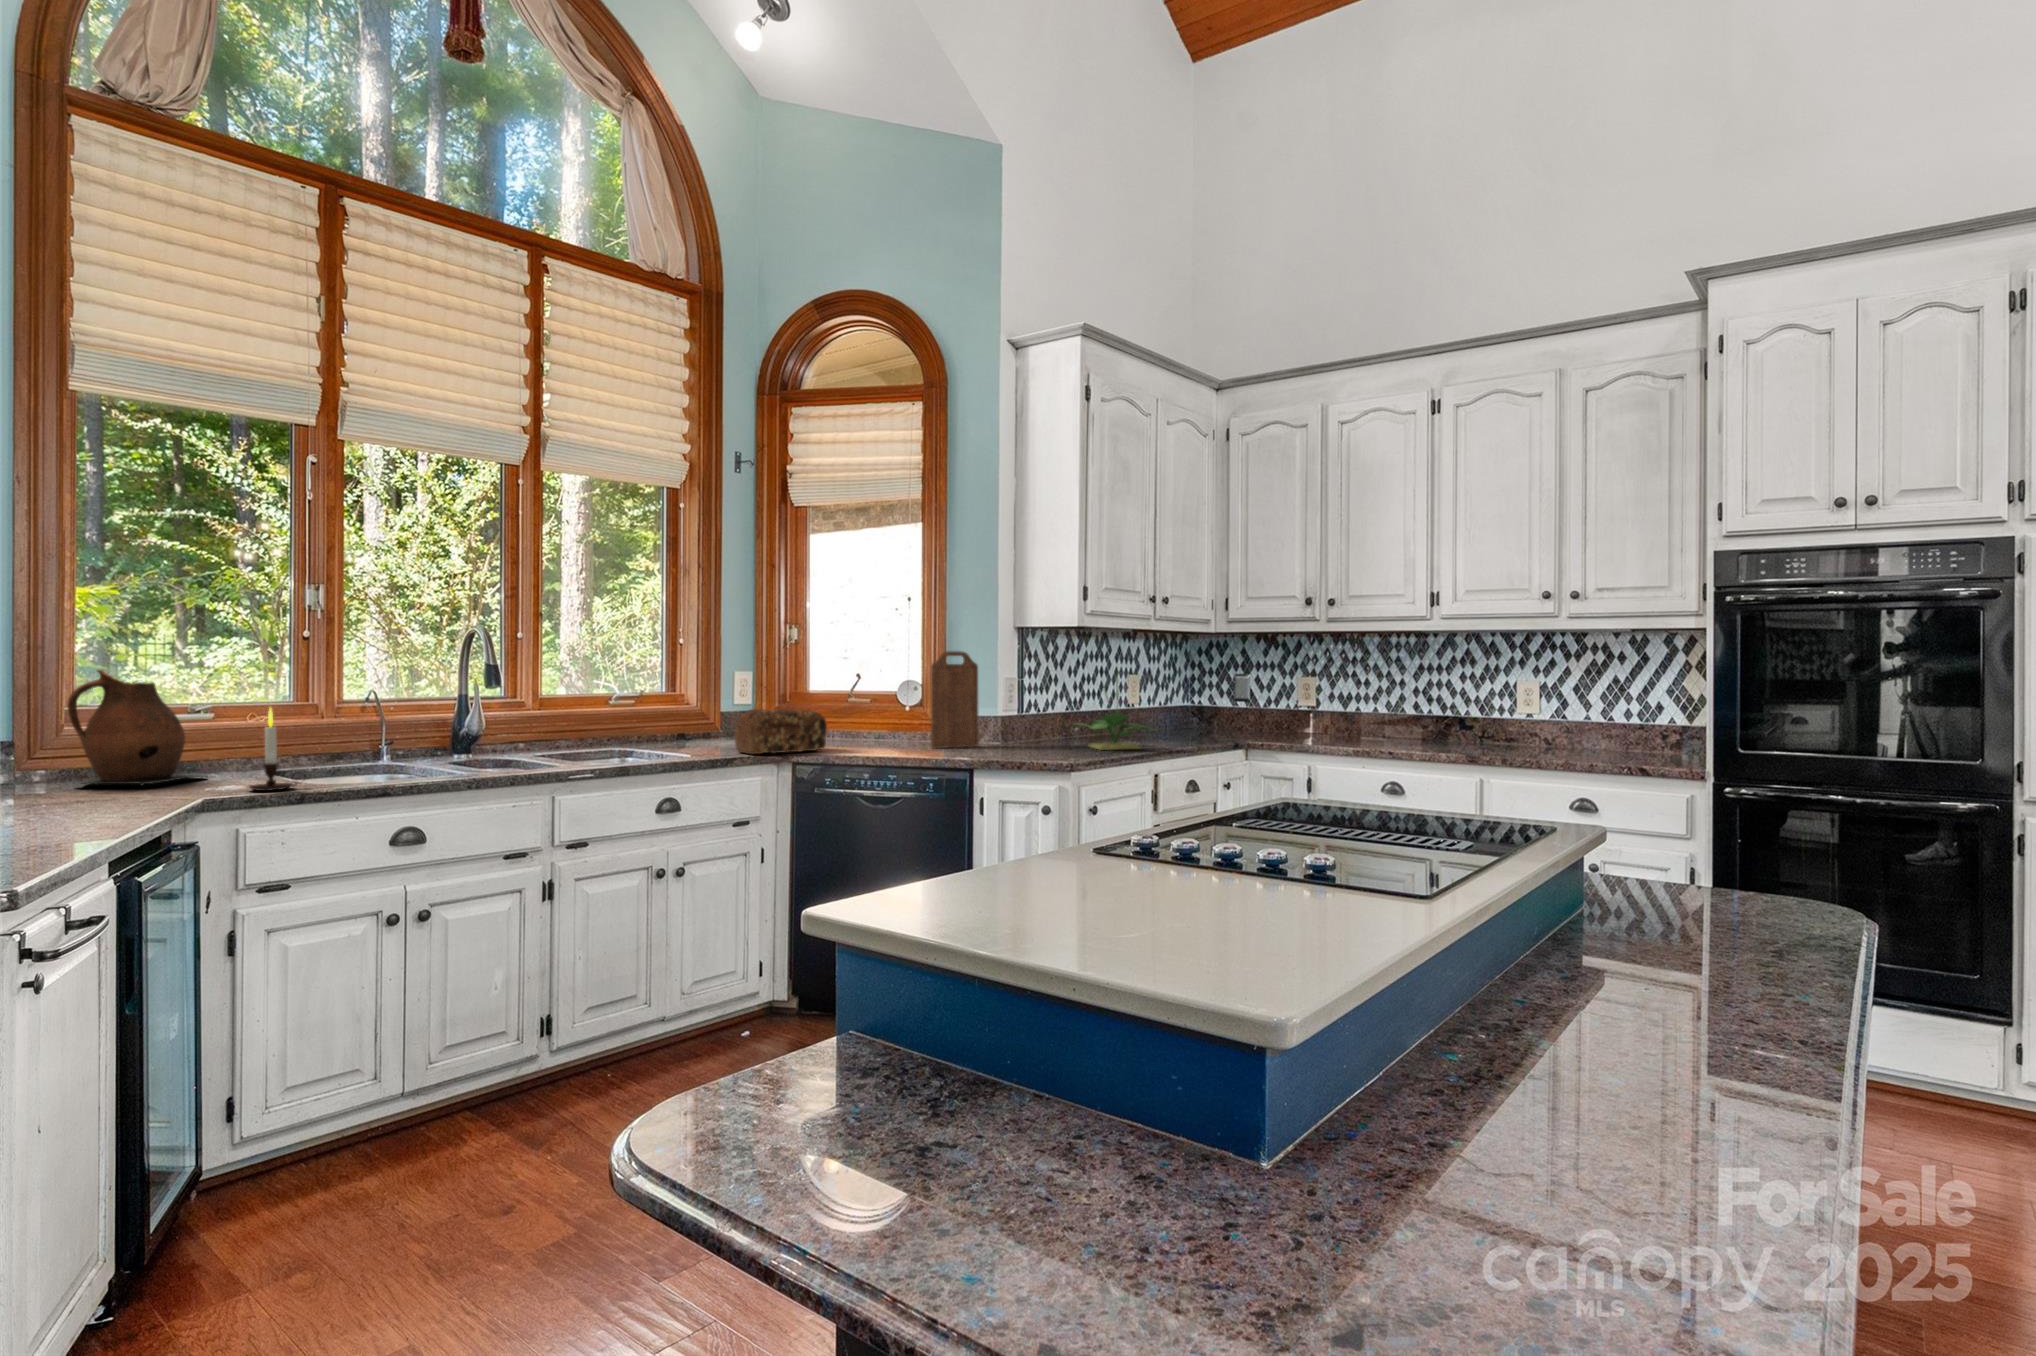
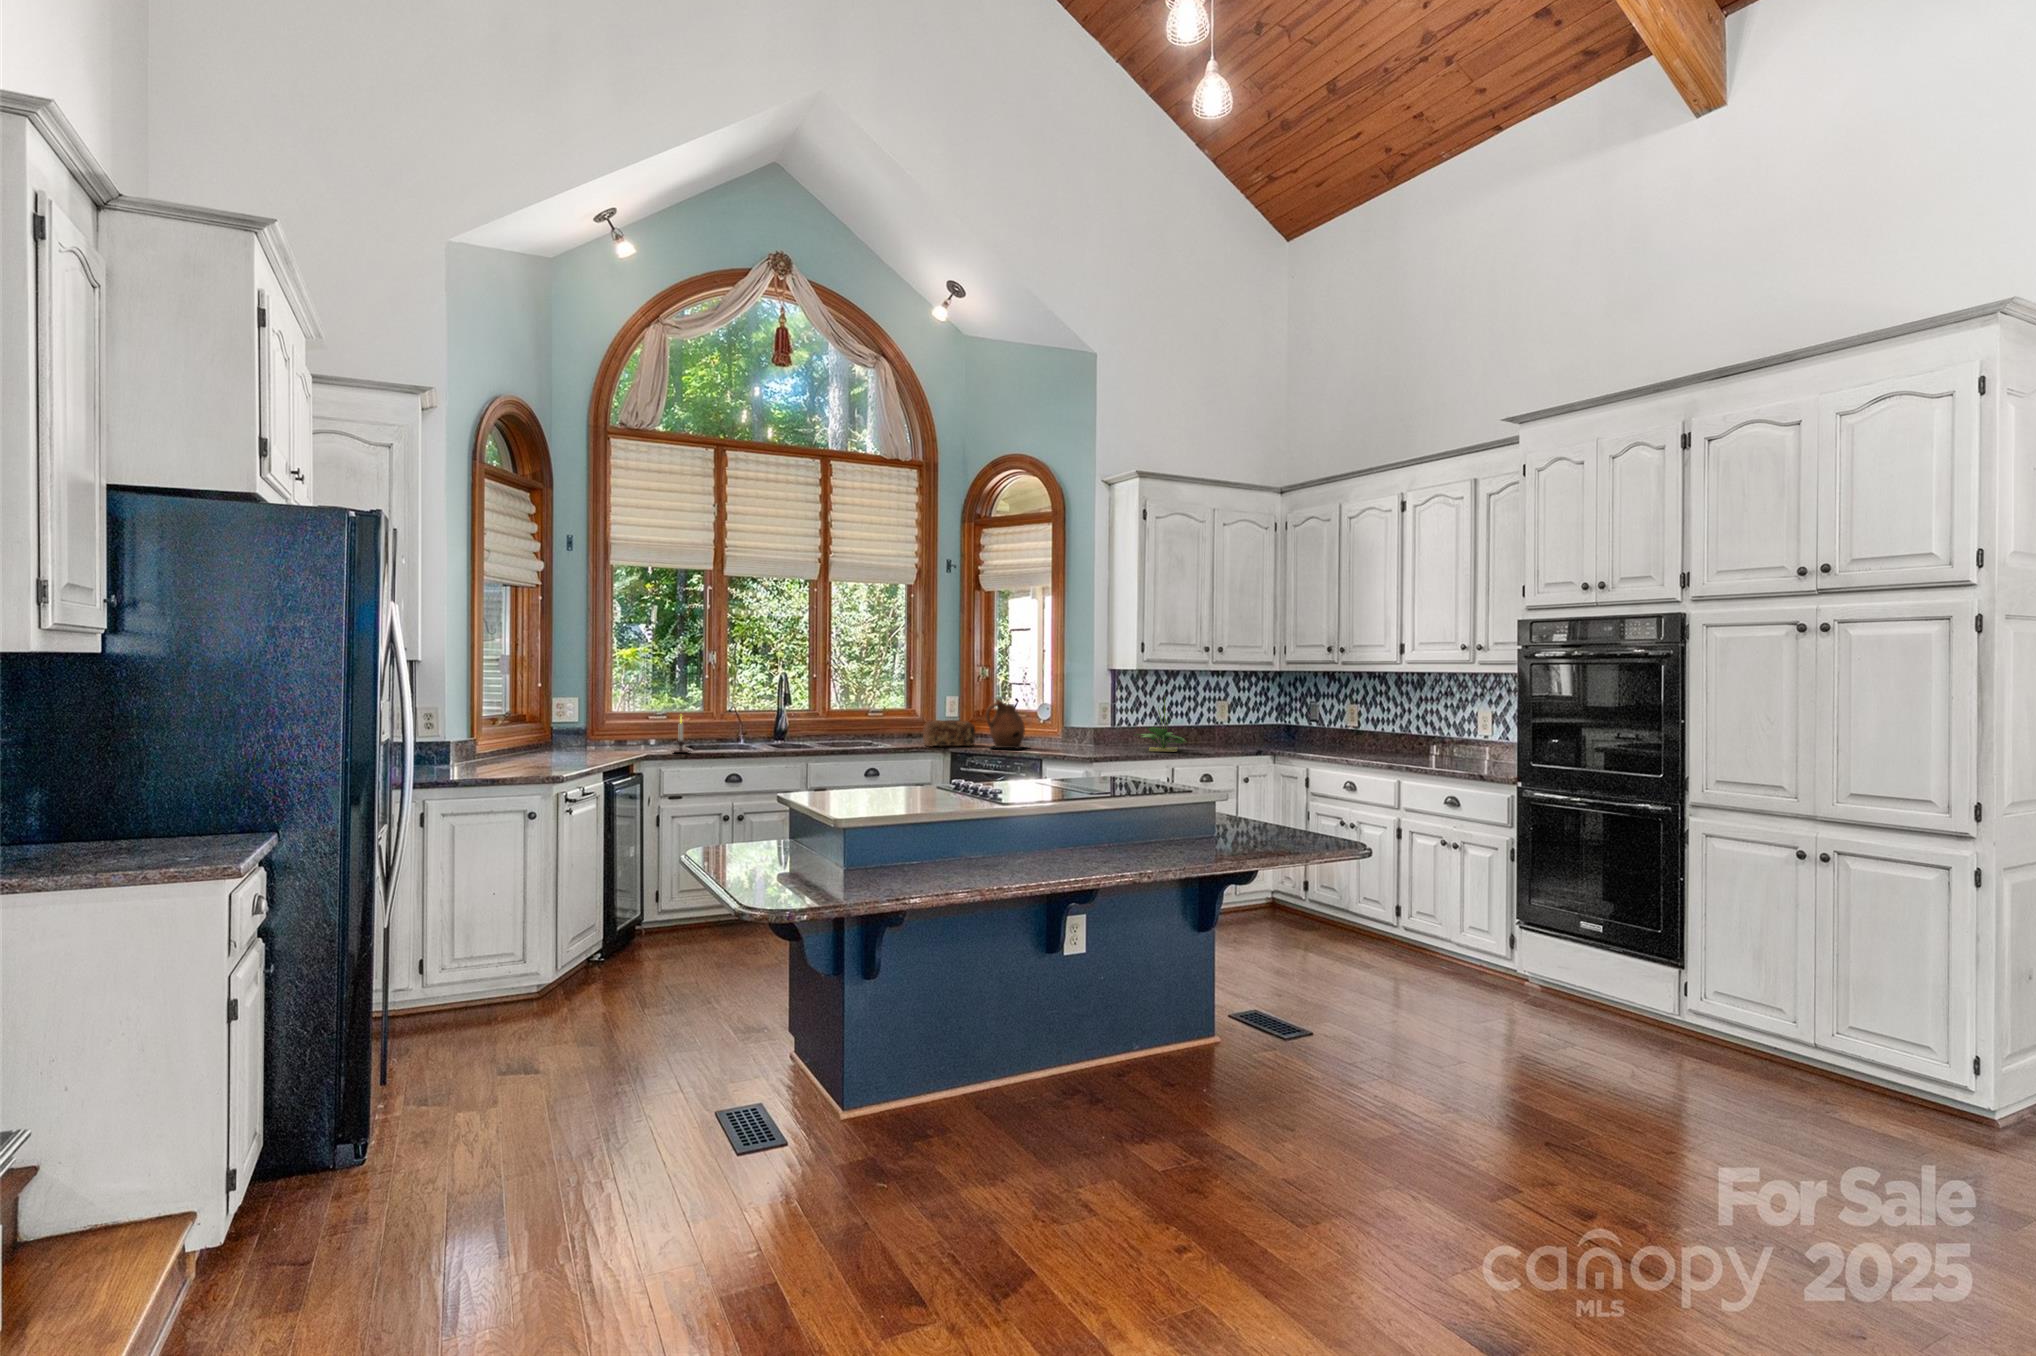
cutting board: present [930,651,978,748] -> none [1044,686,1078,747]
ceramic pitcher: present [67,670,206,785] -> present [986,699,1025,748]

